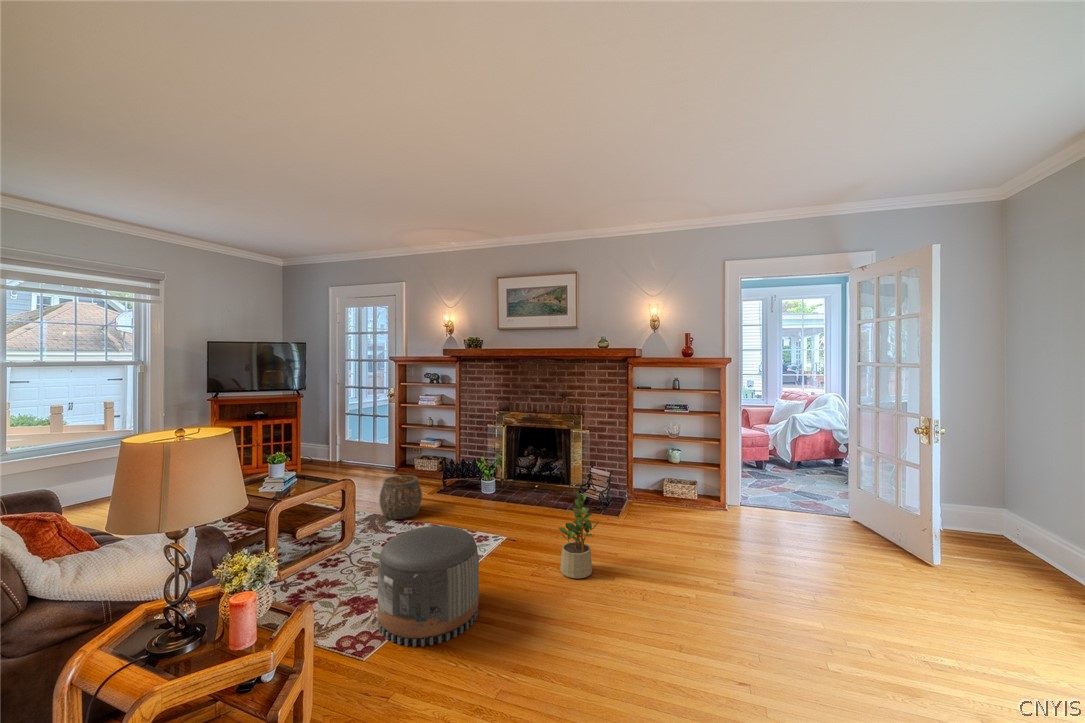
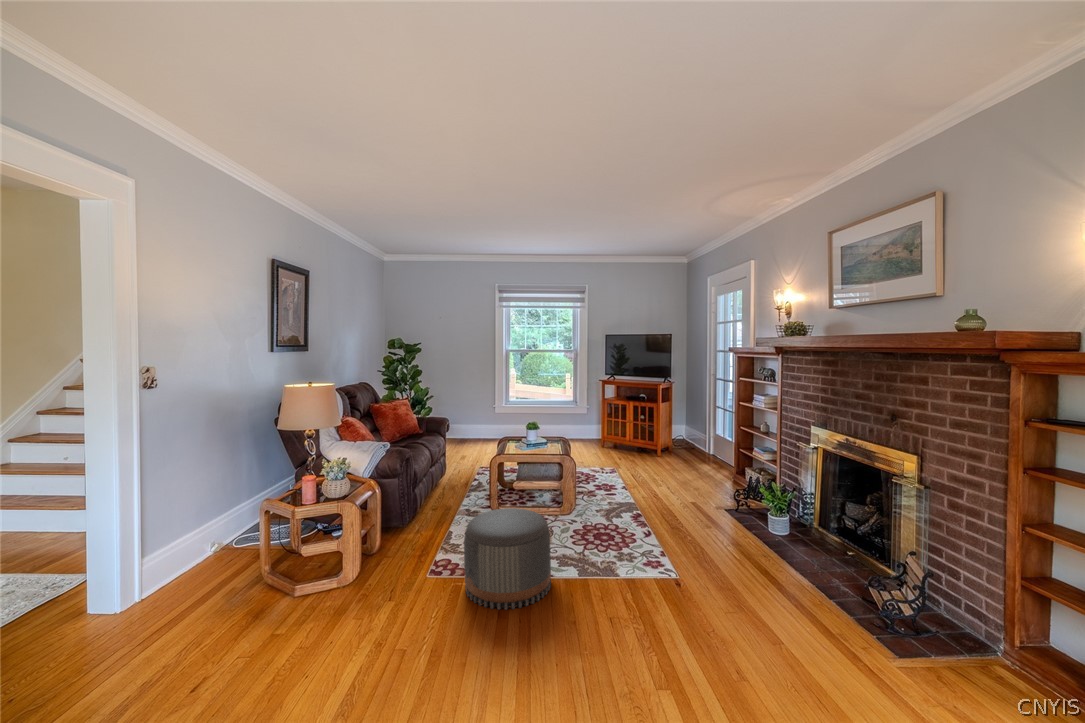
woven basket: present [379,475,422,519] -> none [634,472,678,518]
potted plant: present [559,492,599,578] -> none [631,543,688,663]

